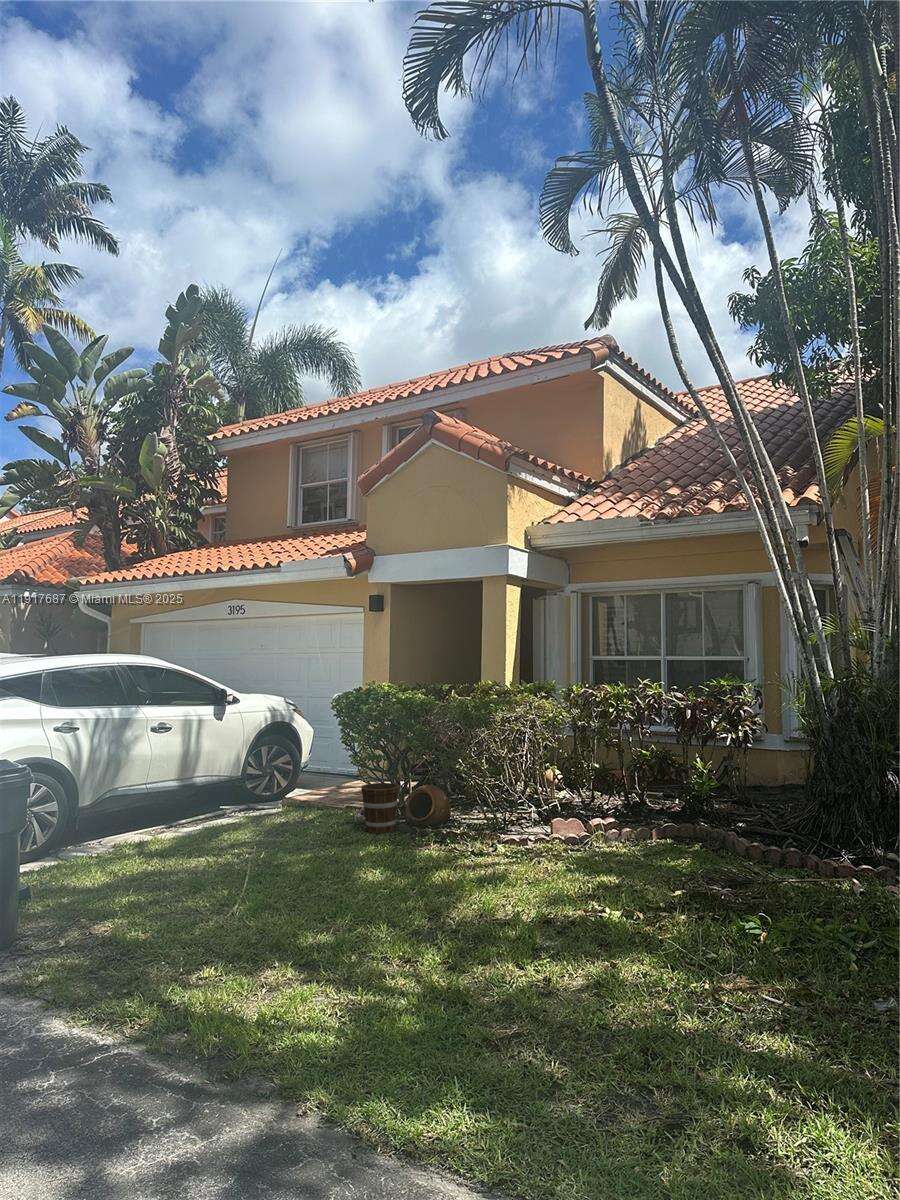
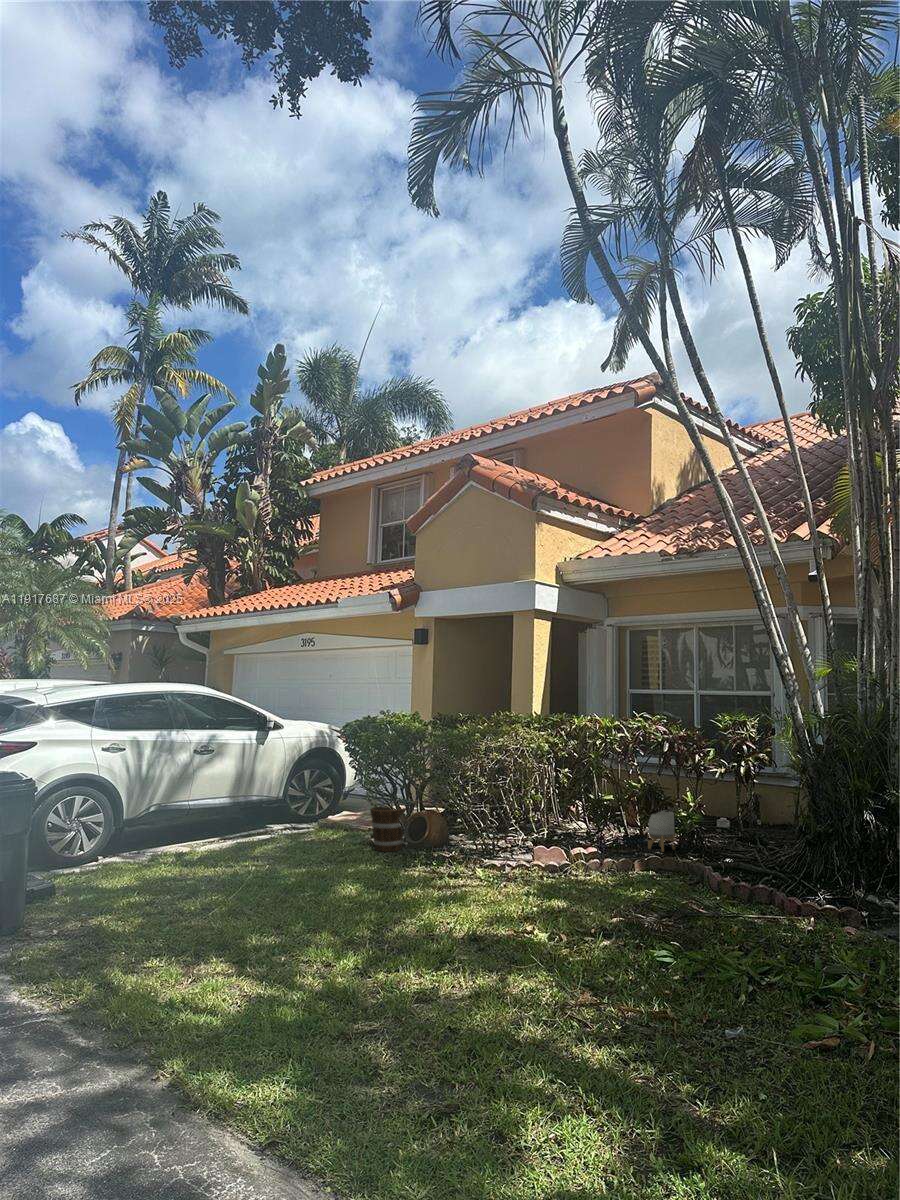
planter: none [650,779,679,821] -> present [648,810,675,852]

